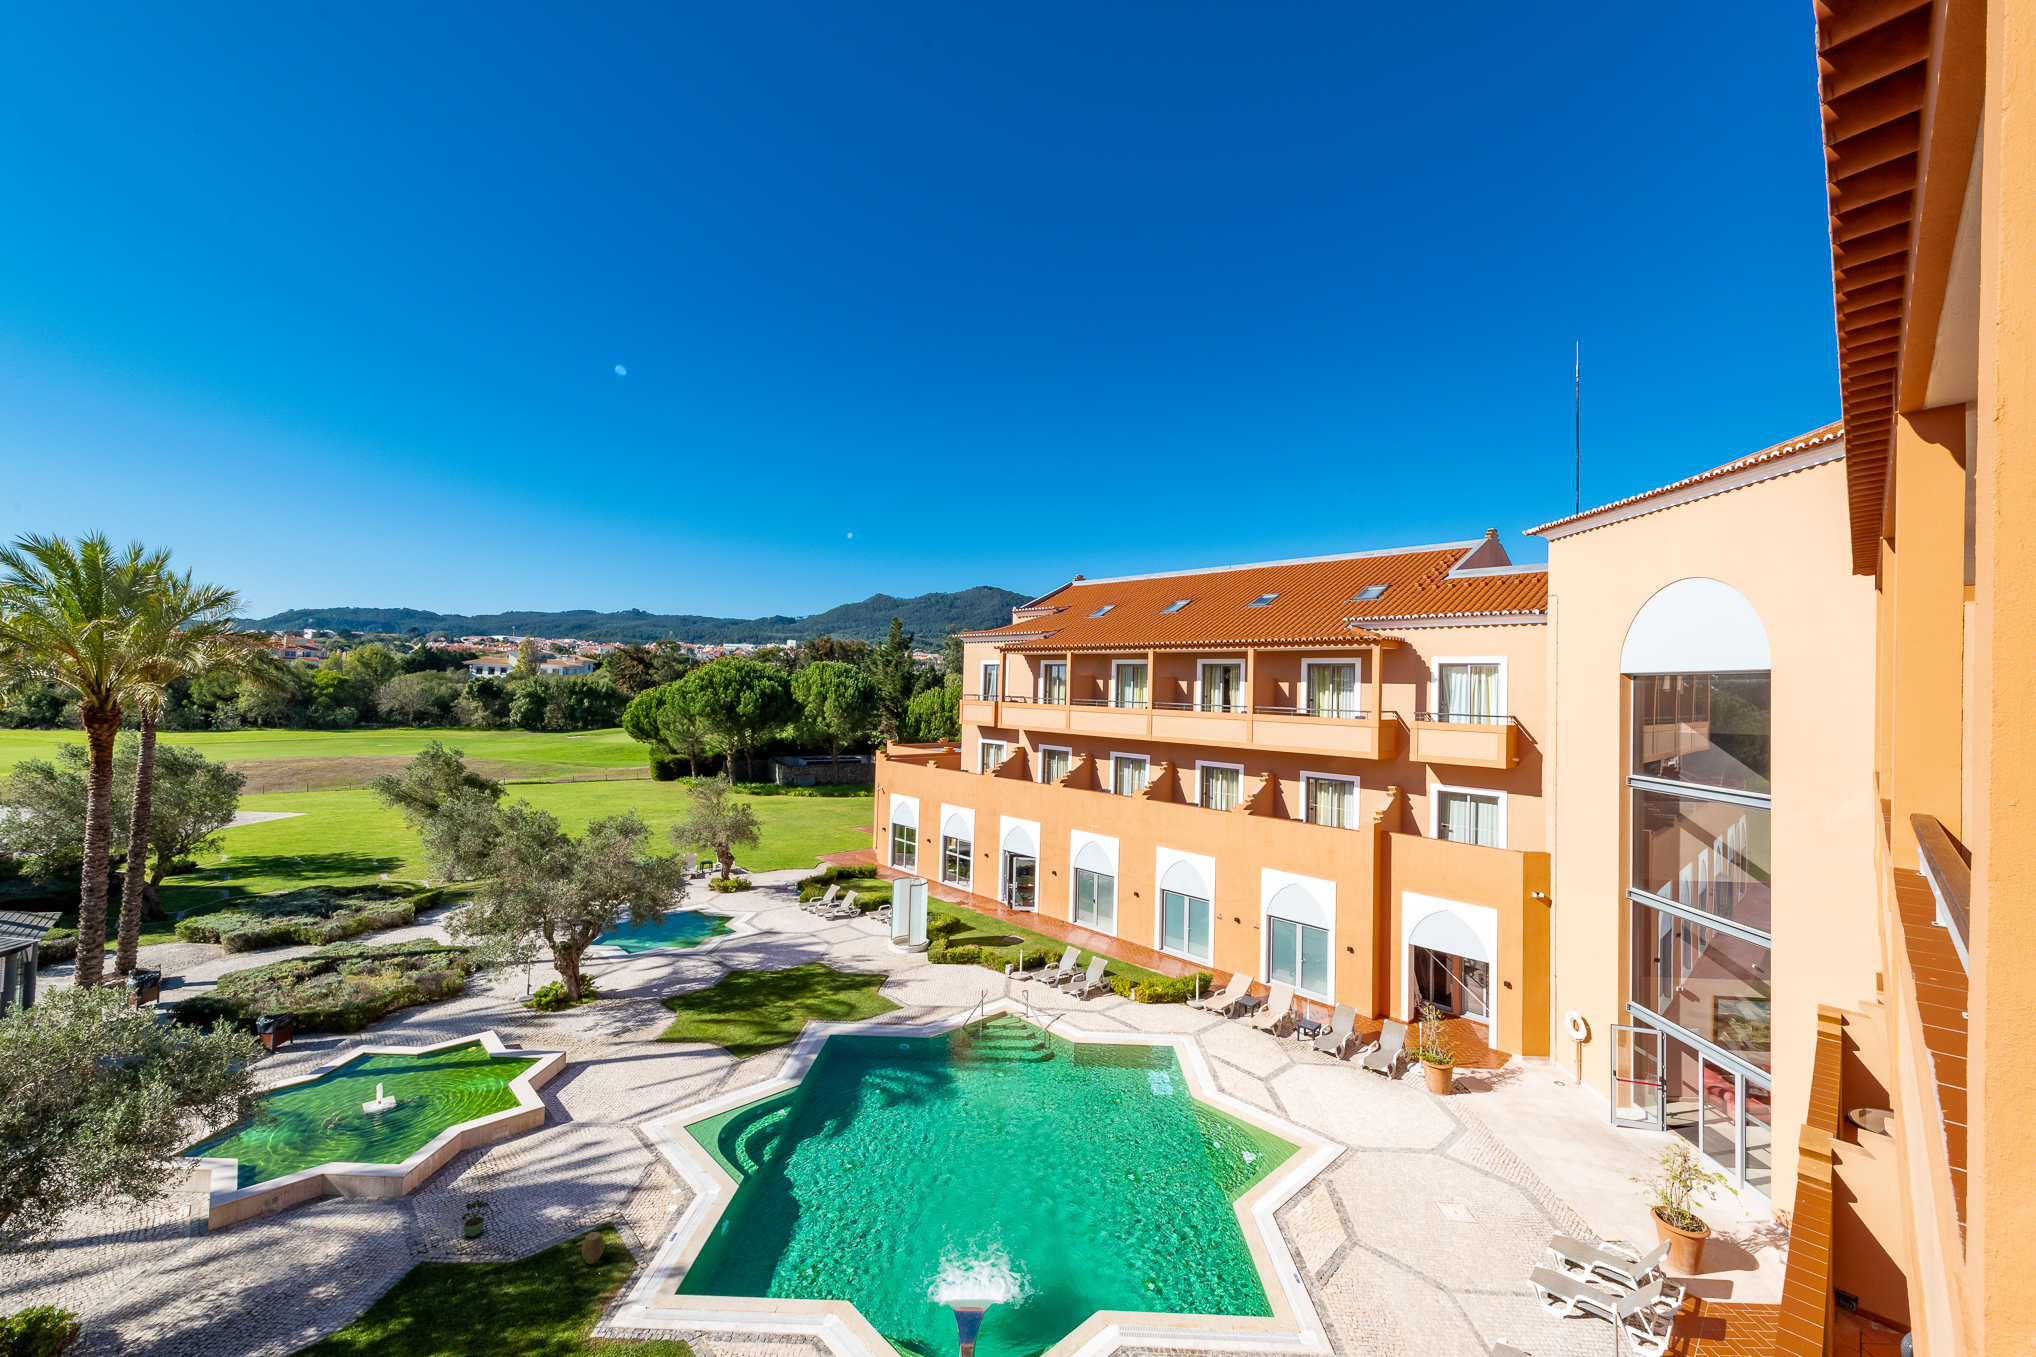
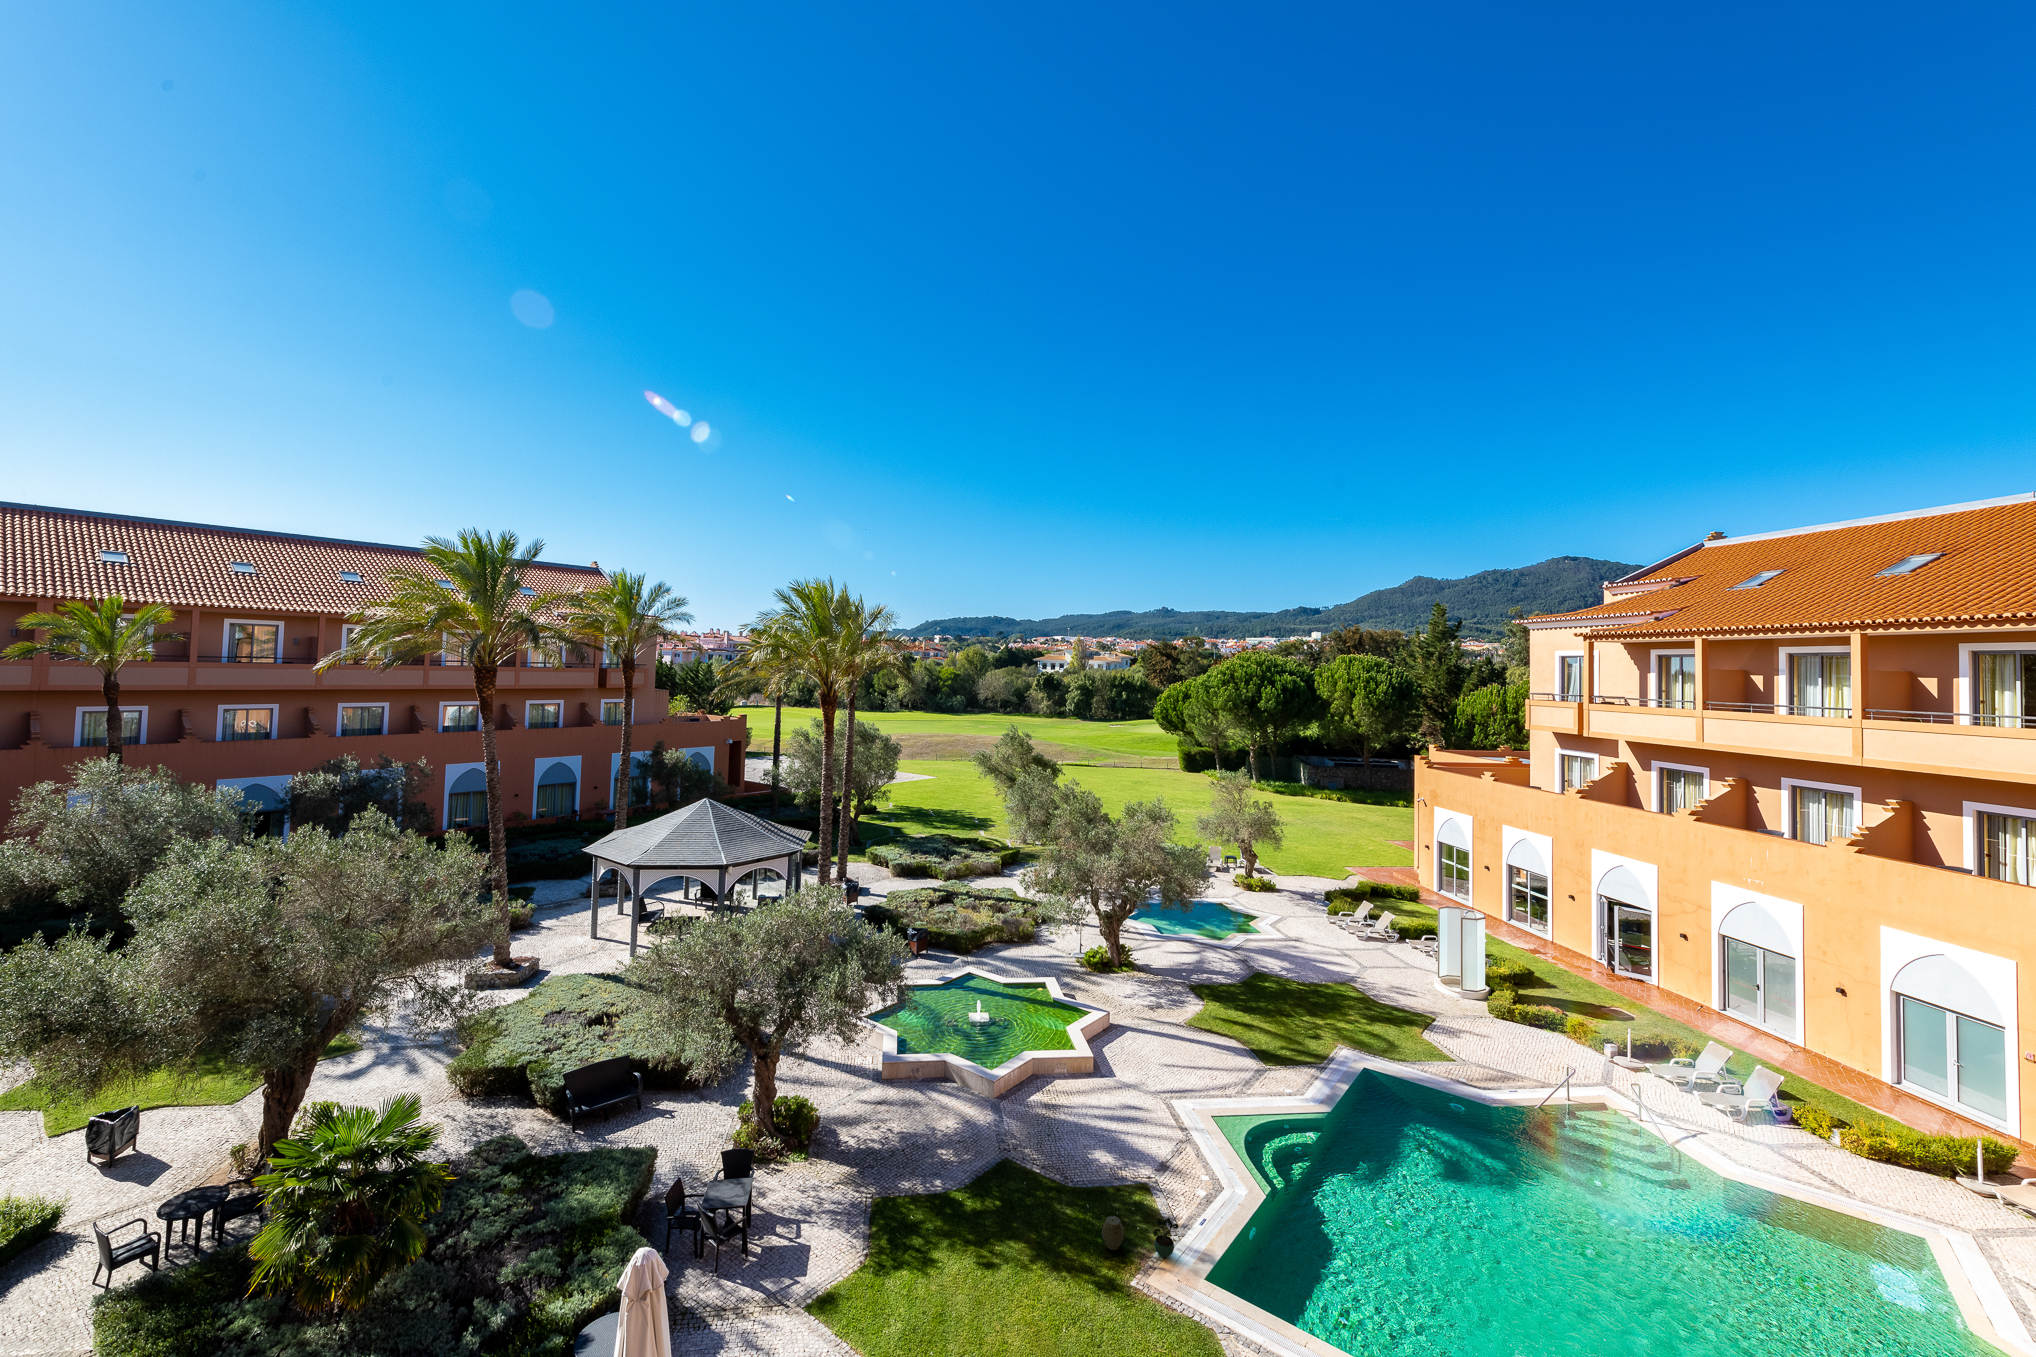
potted plant: present [462,1200,488,1236] -> present [1153,1218,1178,1257]

